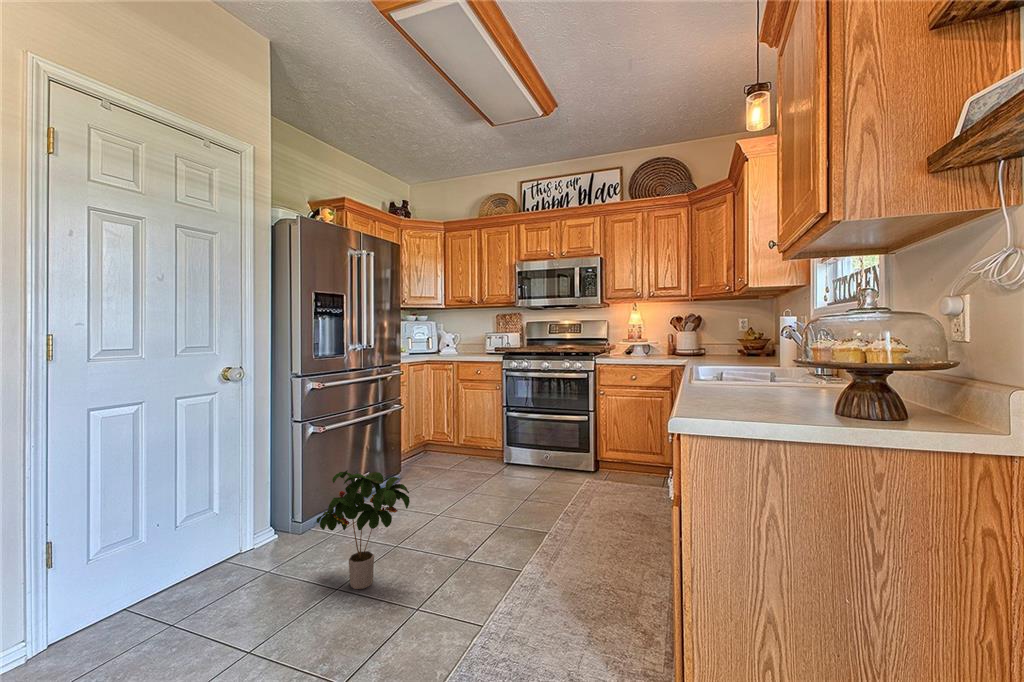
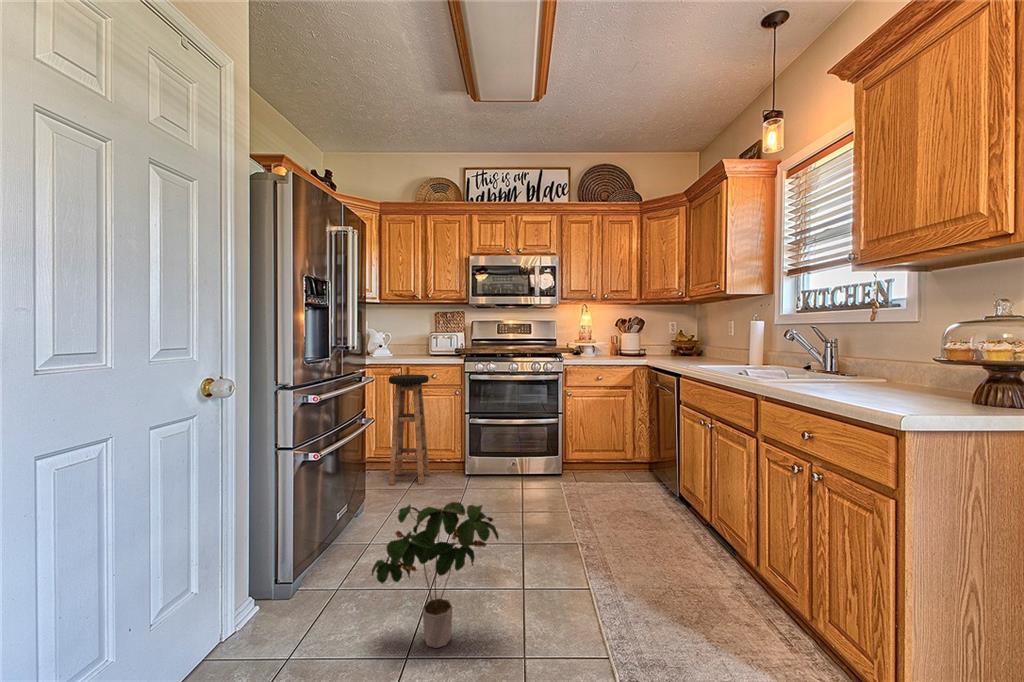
bar stool: none [432,372,472,471] -> present [389,374,429,485]

